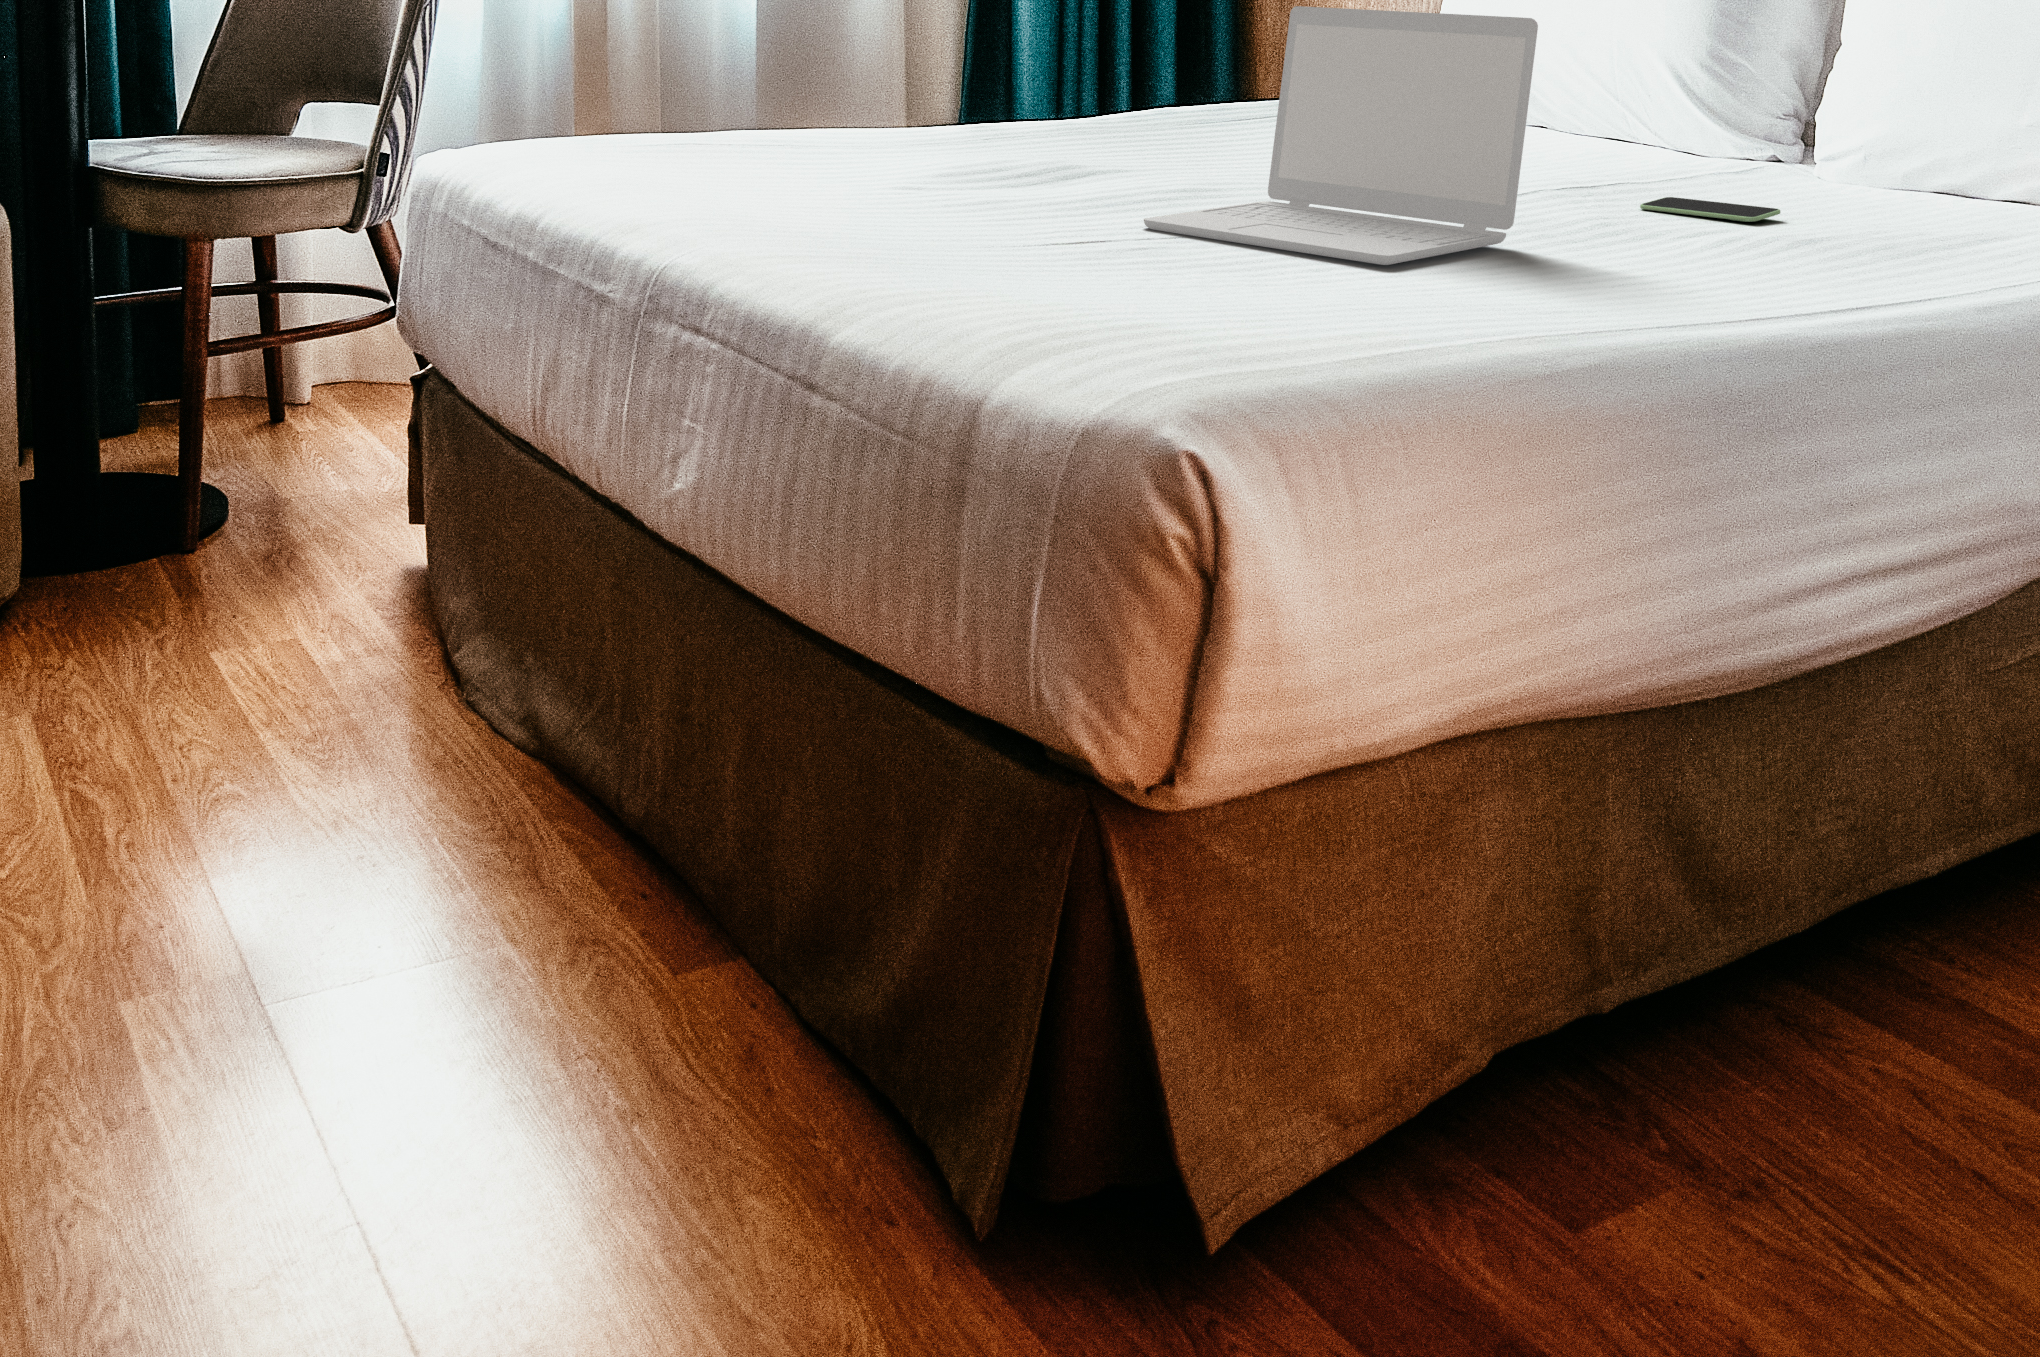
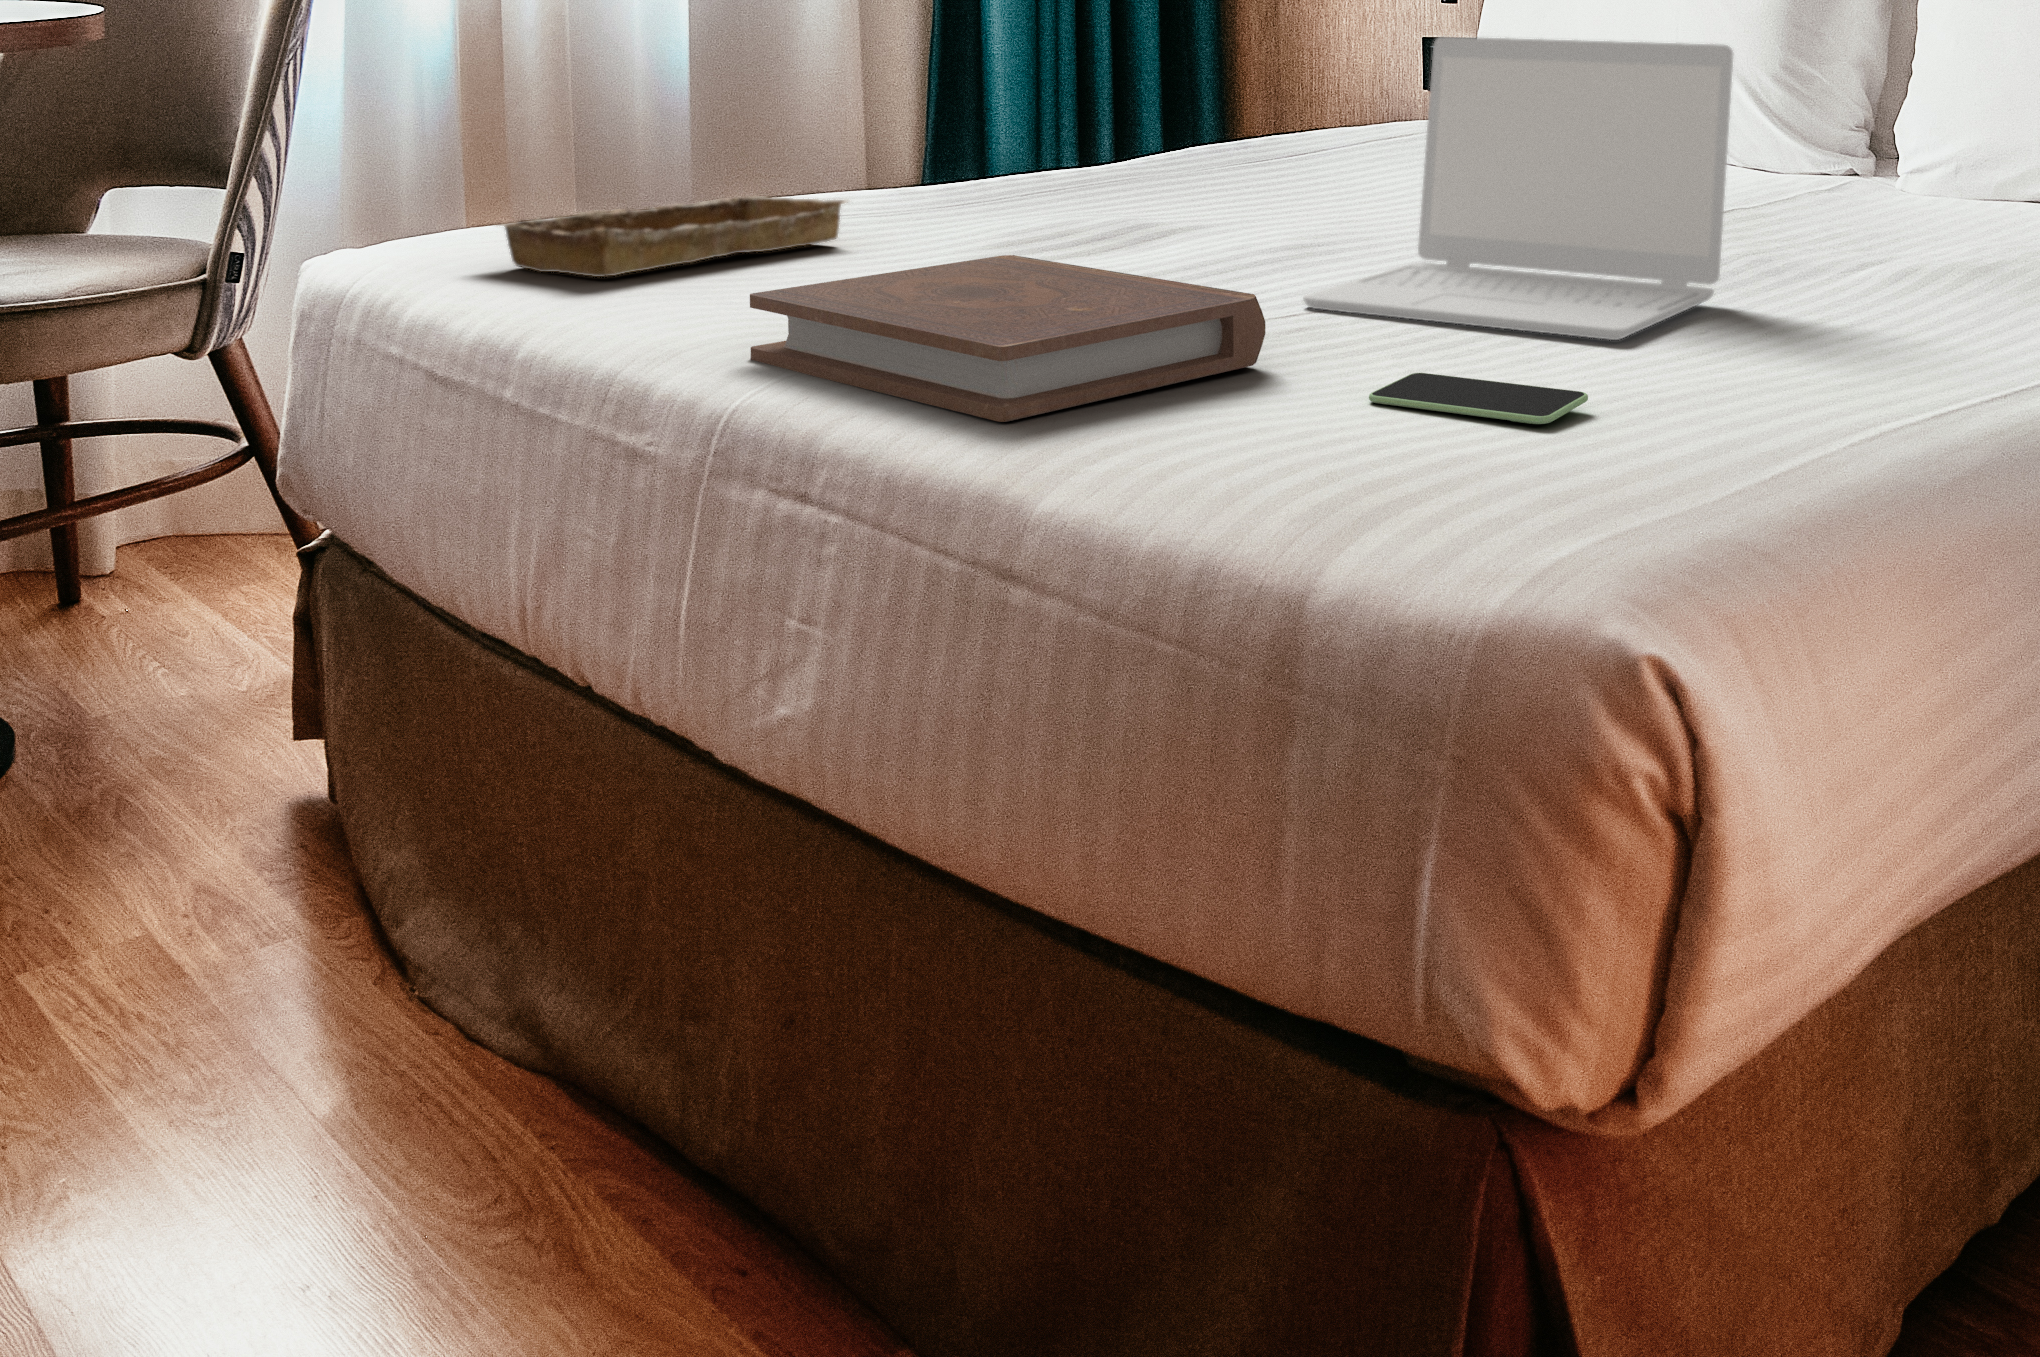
tray: none [534,124,818,176] -> present [491,196,847,277]
book: none [687,170,1073,282] -> present [750,255,1265,422]
smartphone: present [1640,197,1780,222] -> present [1369,373,1588,424]

